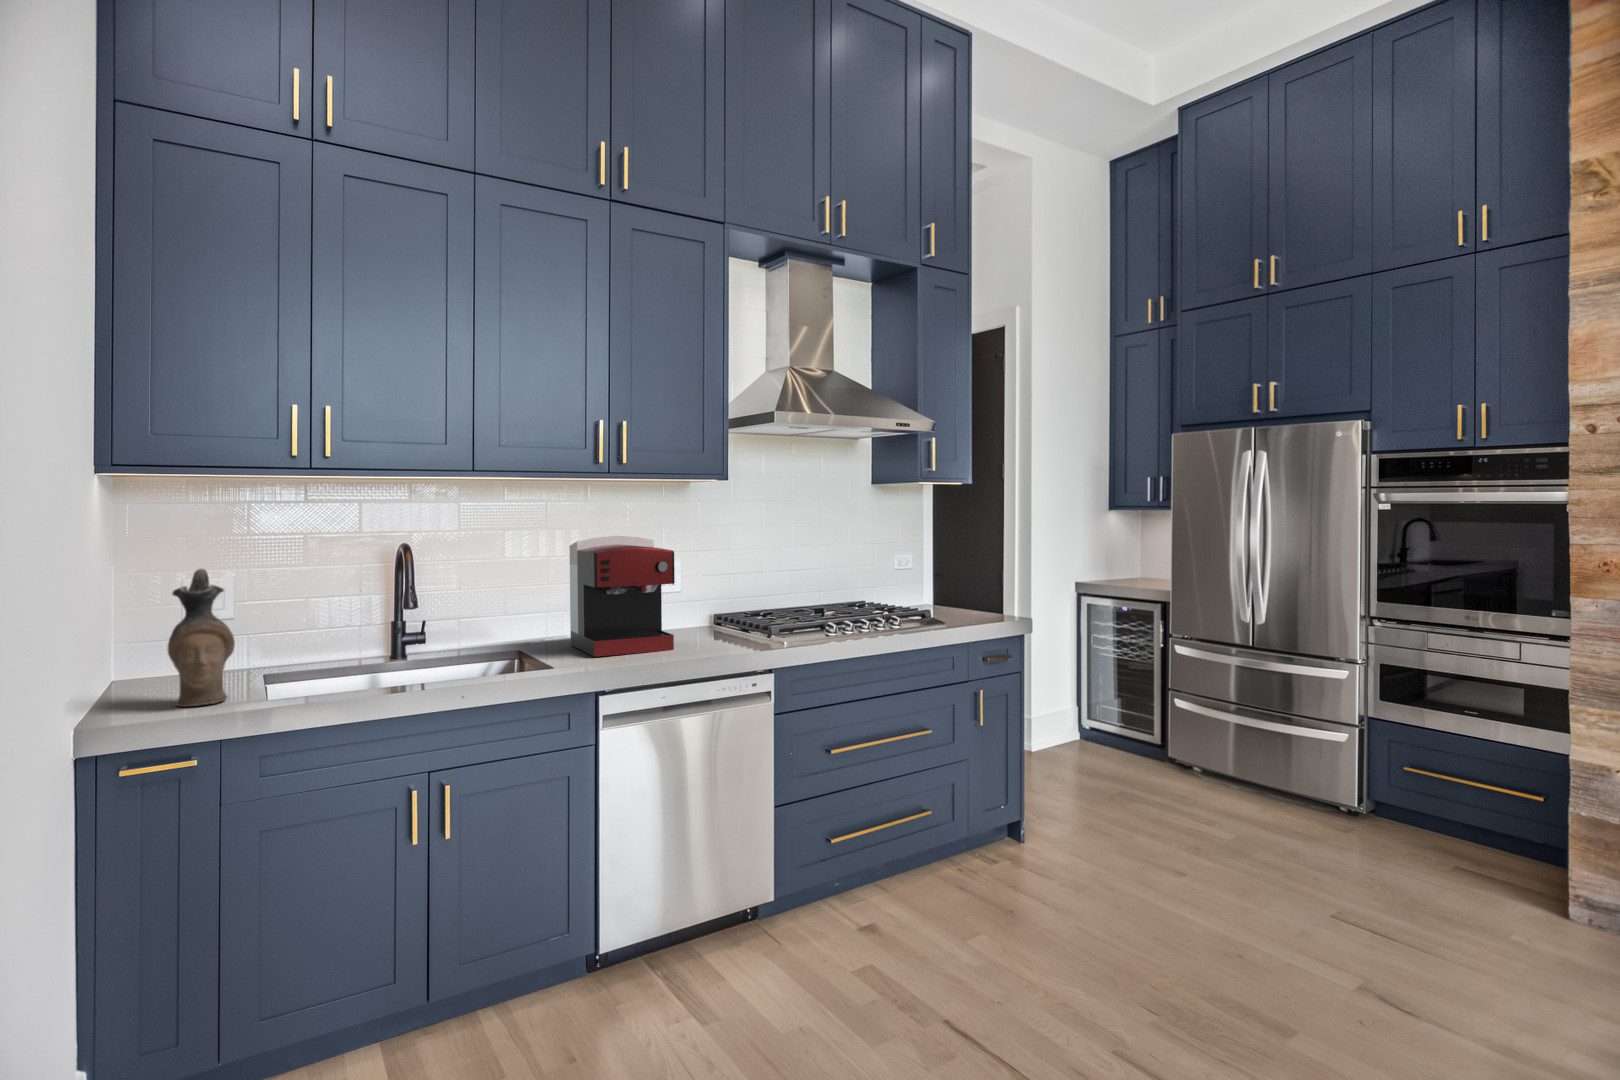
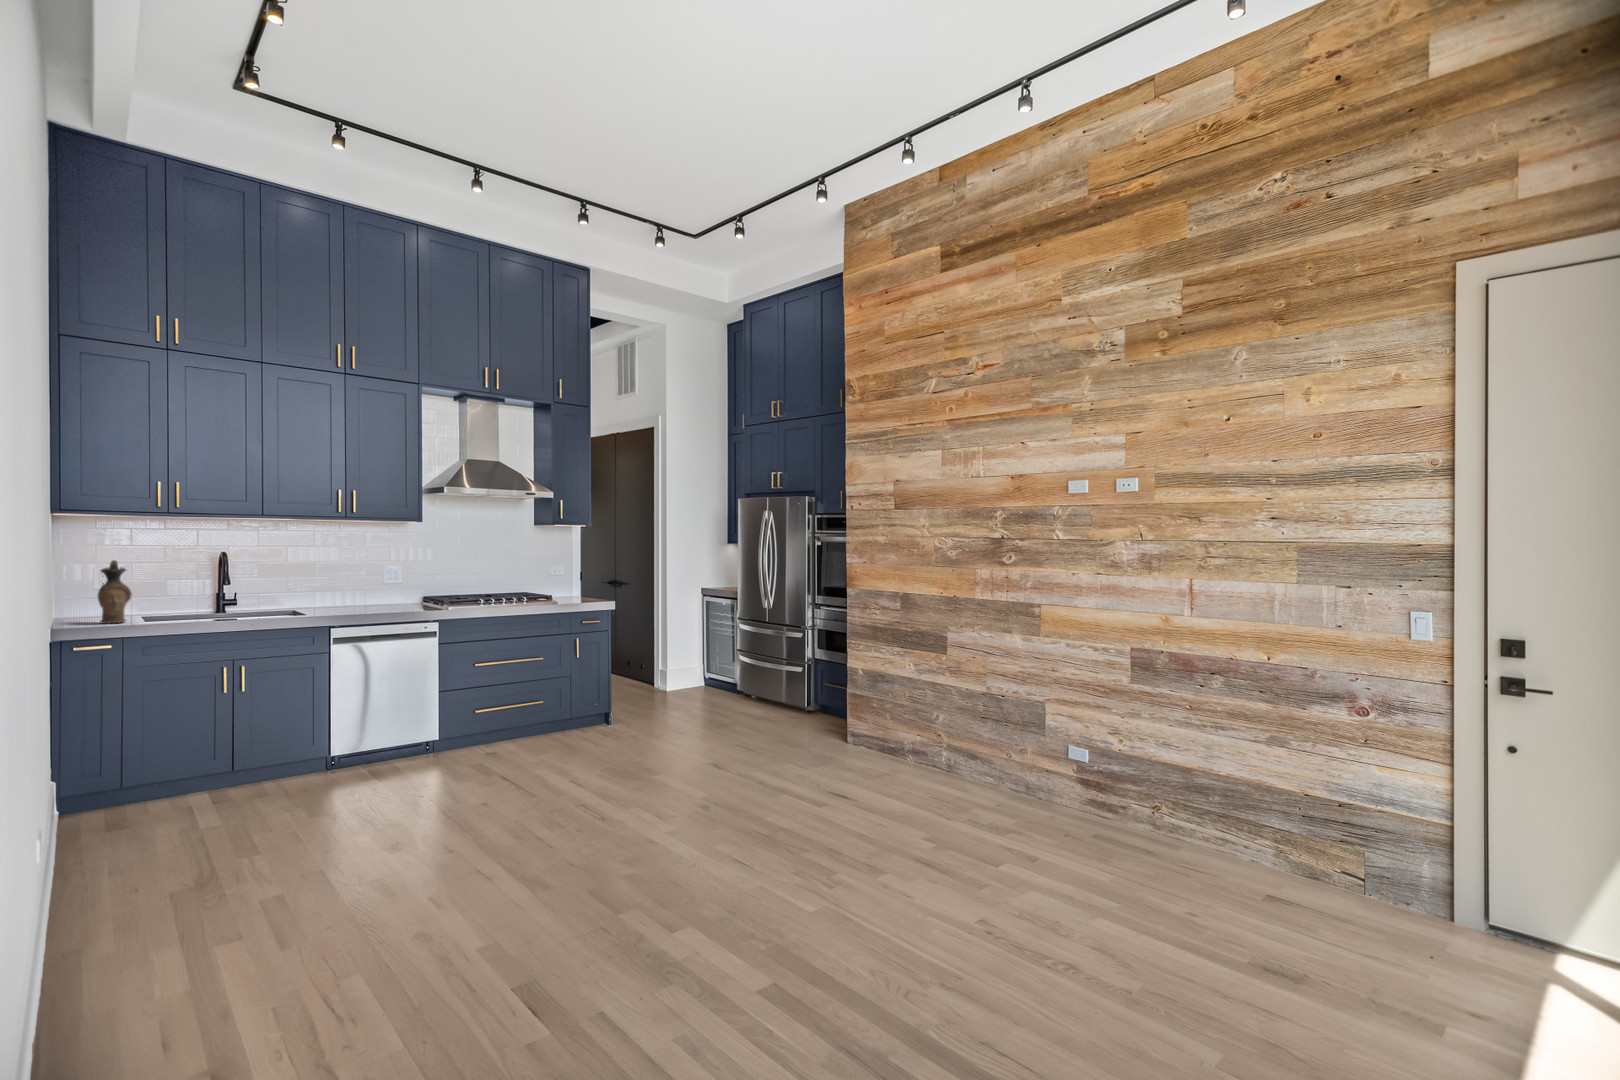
coffee maker: present [569,536,675,657] -> none [324,549,382,611]

